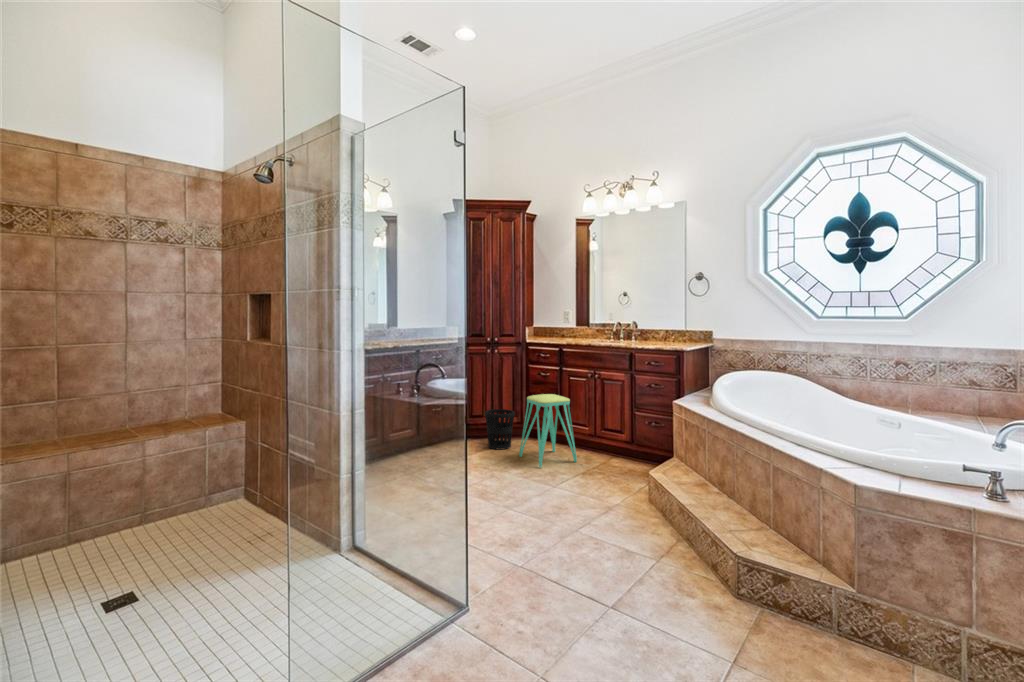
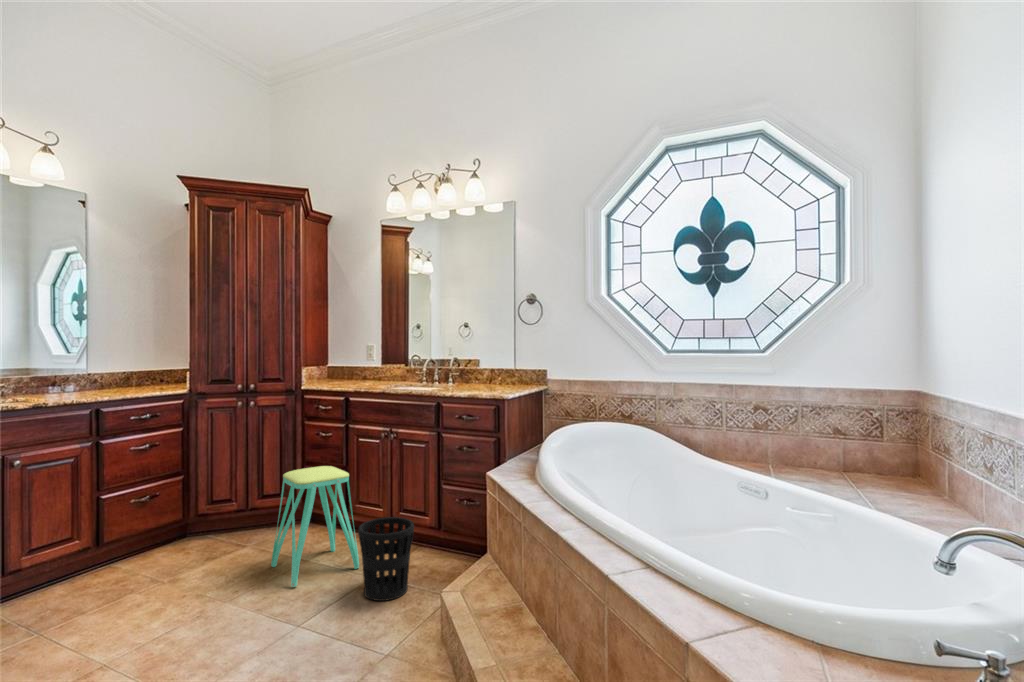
wastebasket: present [485,409,514,450] -> present [358,517,414,601]

